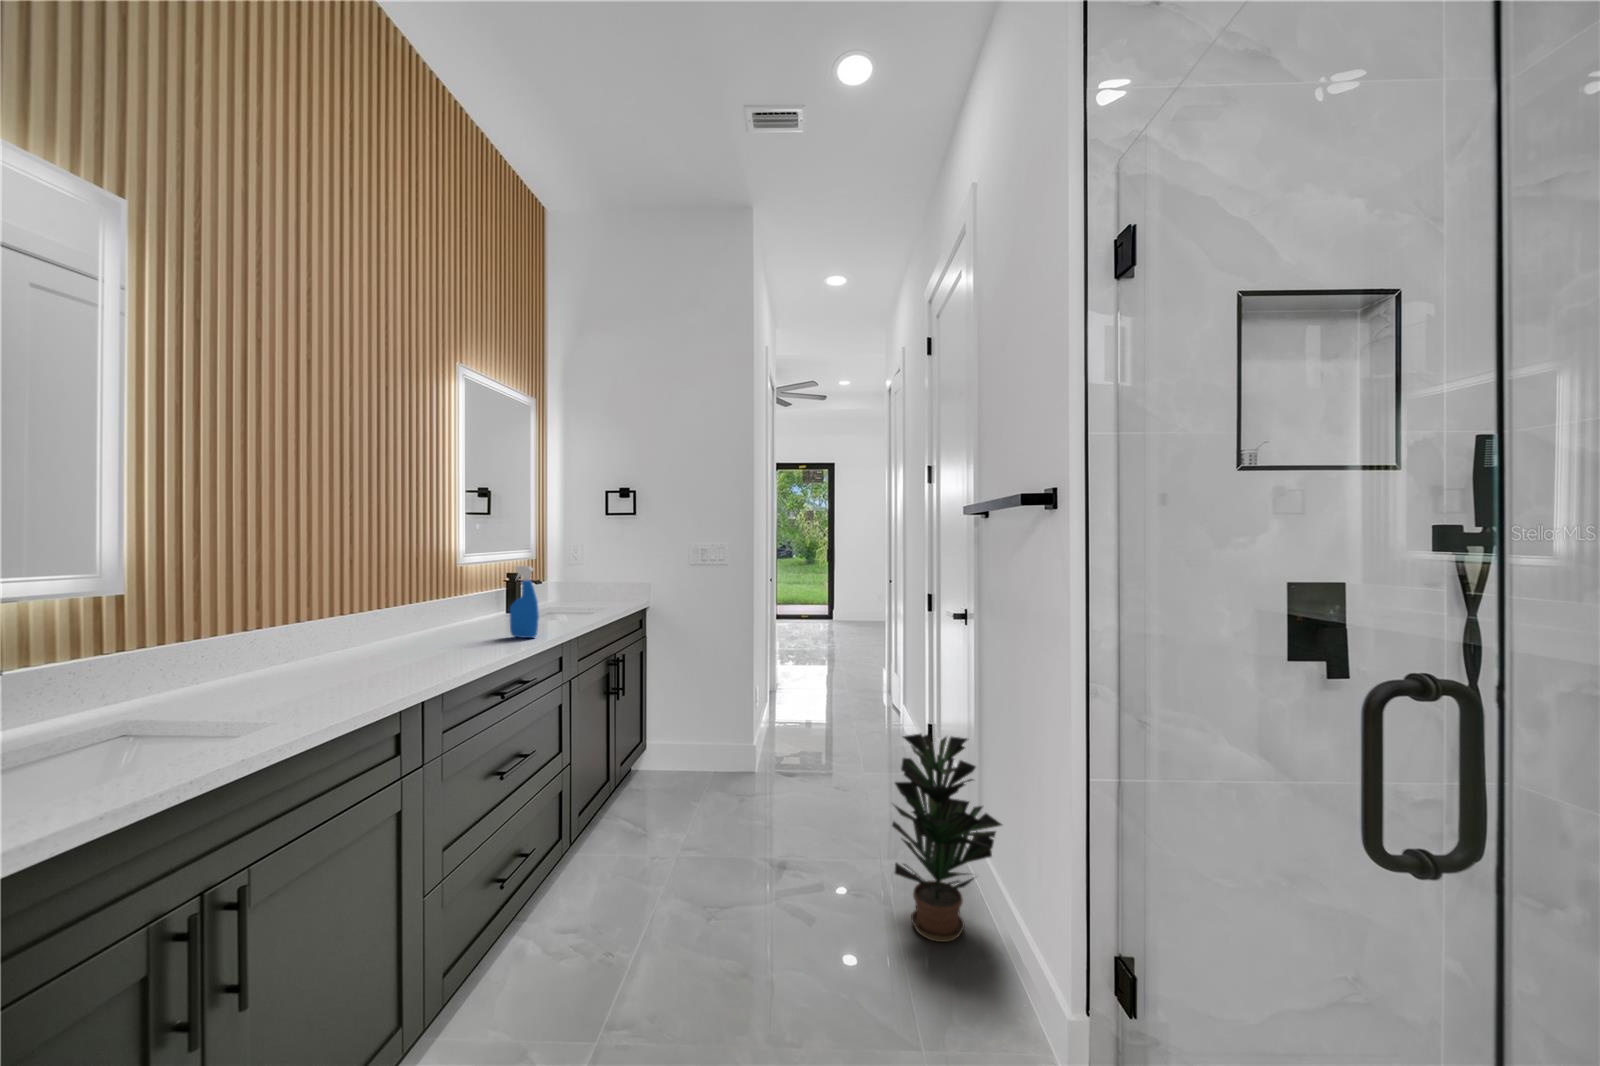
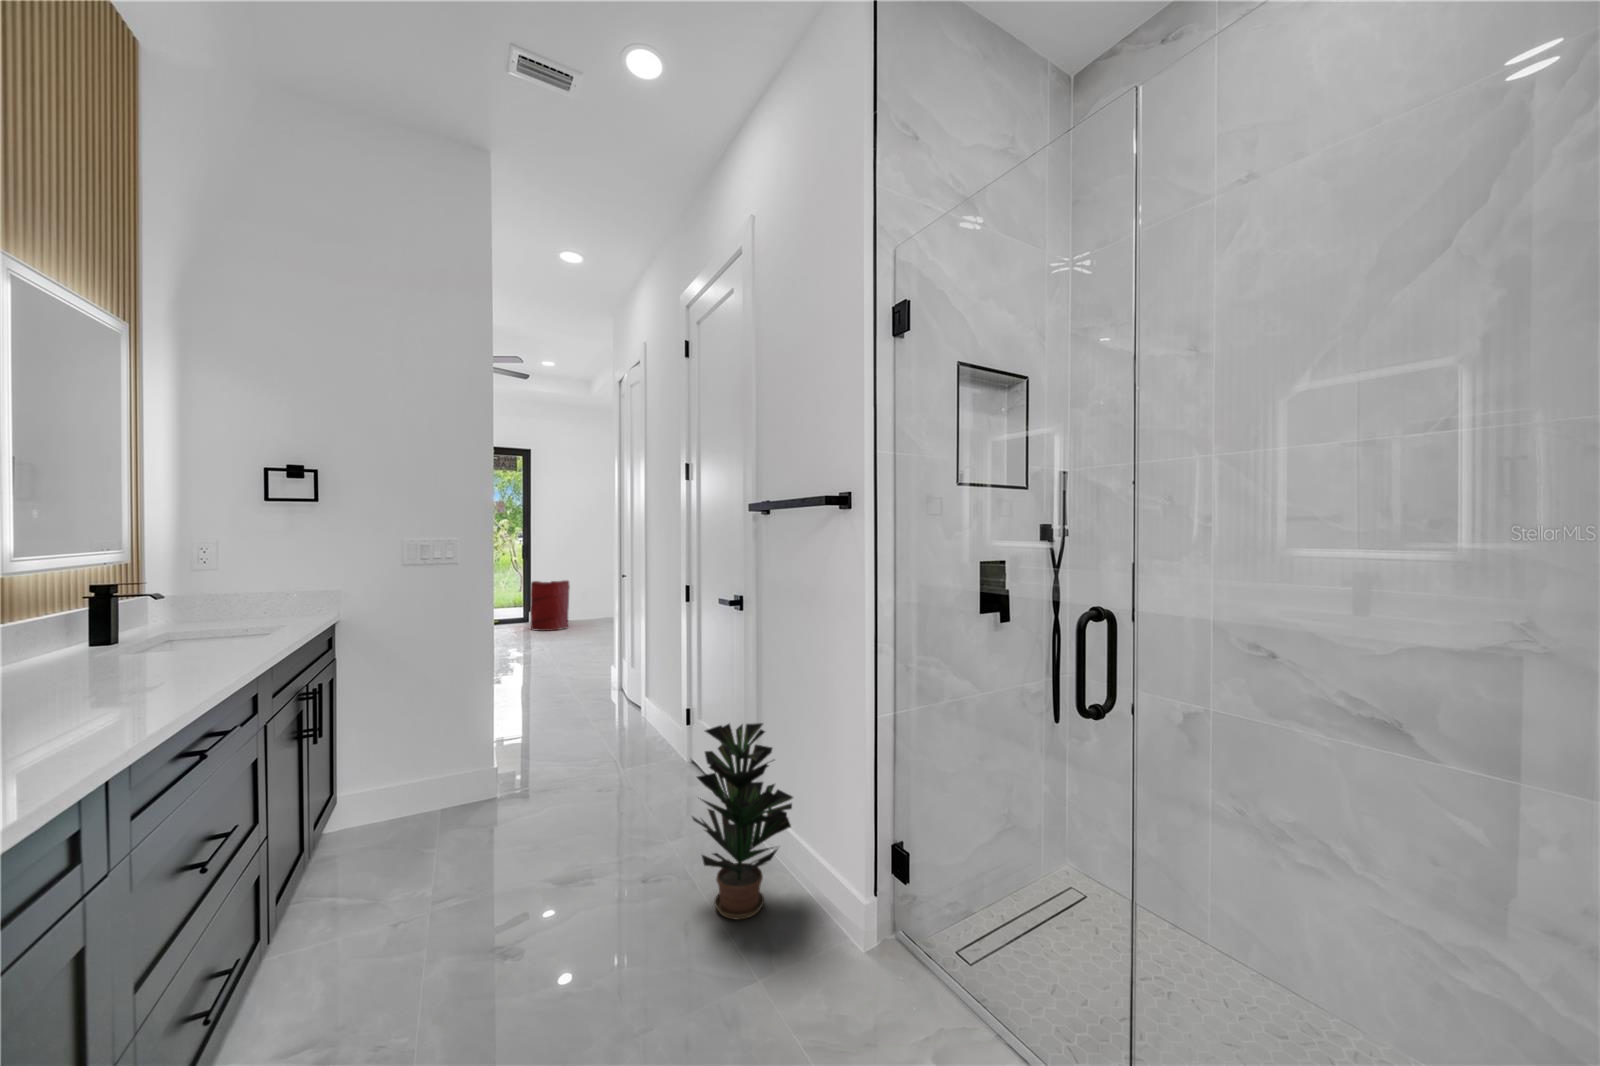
spray bottle: present [510,566,539,638] -> none [177,575,231,675]
laundry hamper: none [833,582,867,628] -> present [530,580,570,631]

